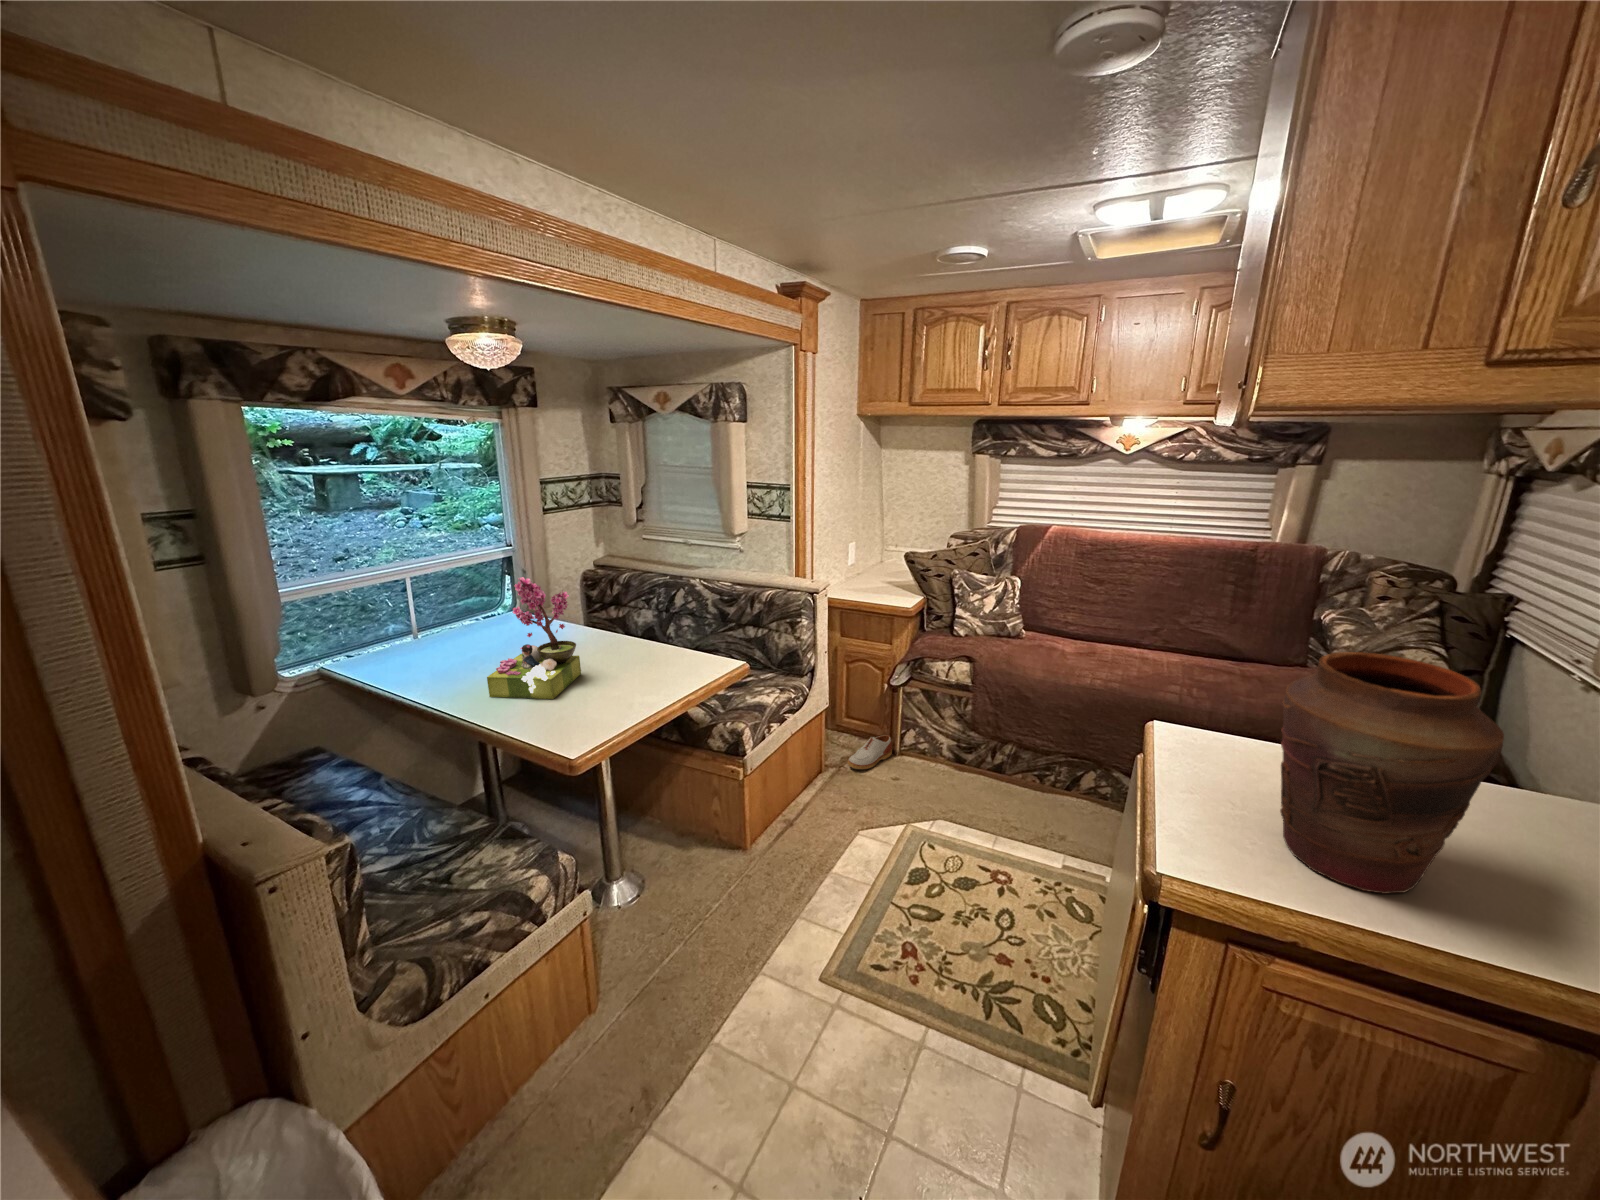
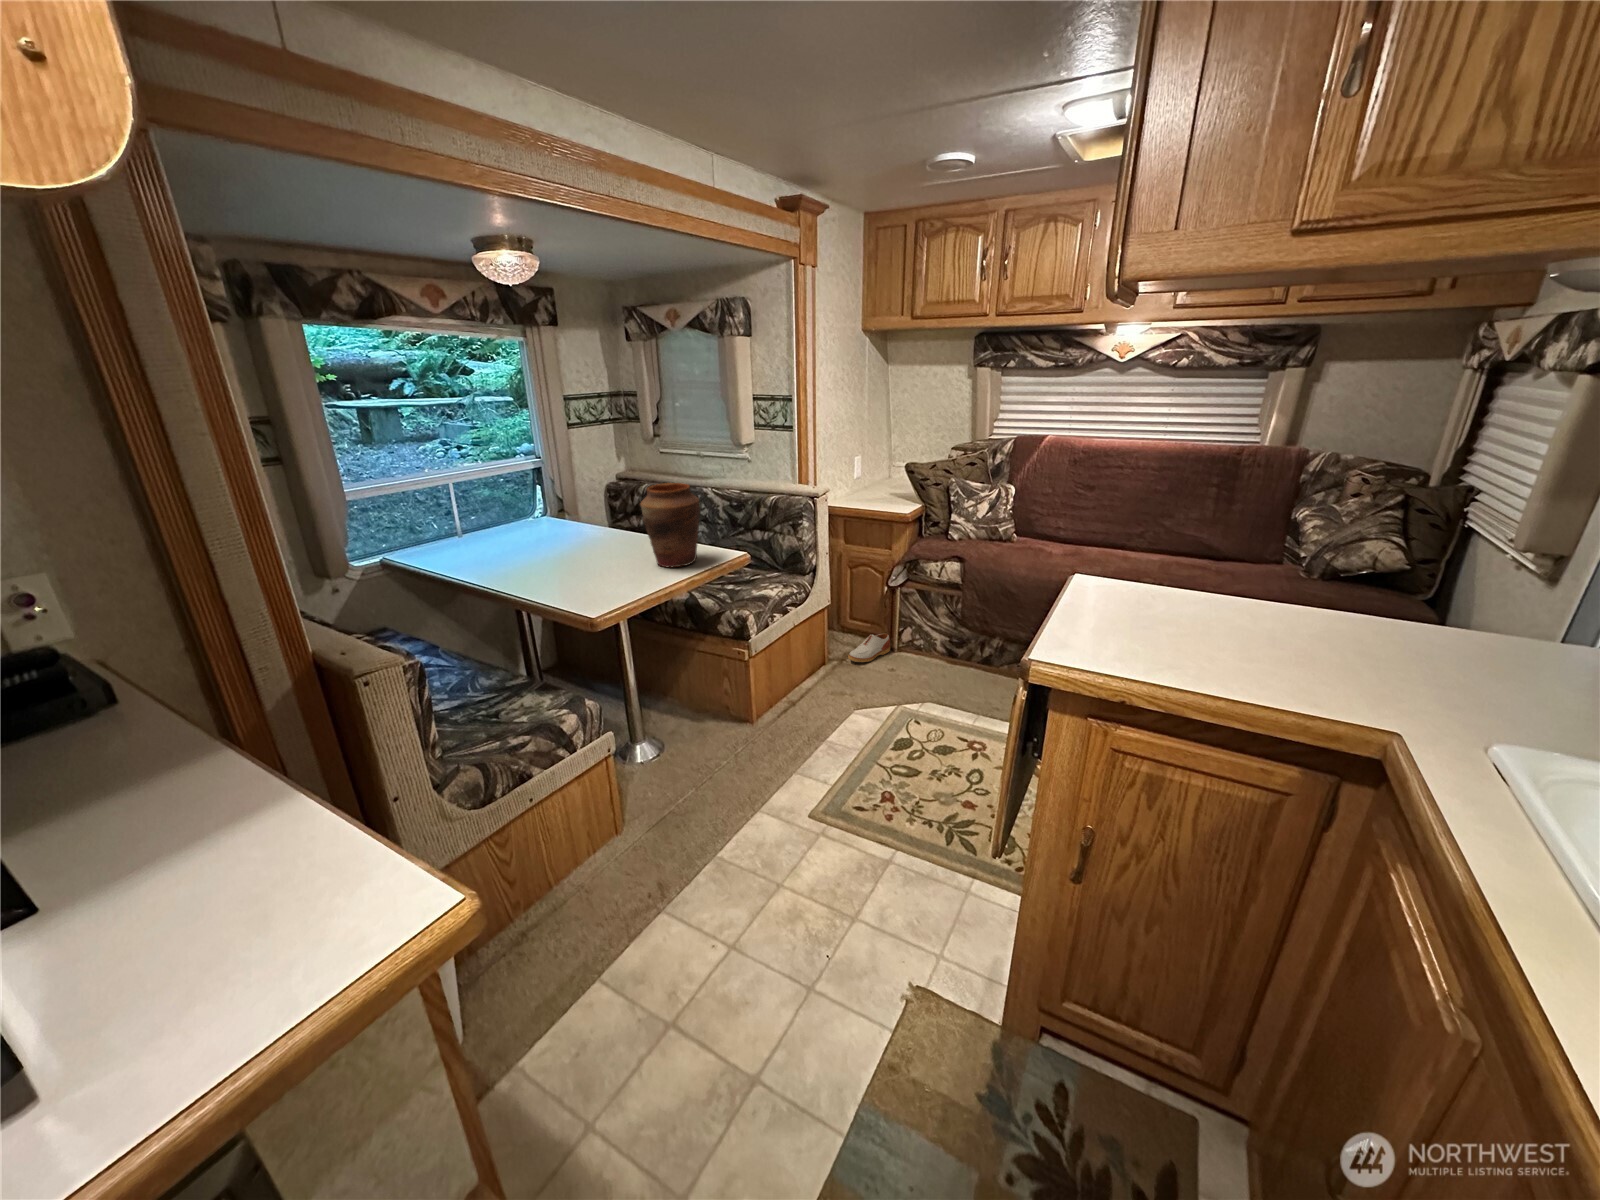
flower arrangement: present [487,577,581,699] -> none [522,474,603,581]
vase: present [1280,652,1504,894] -> present [640,483,700,567]

